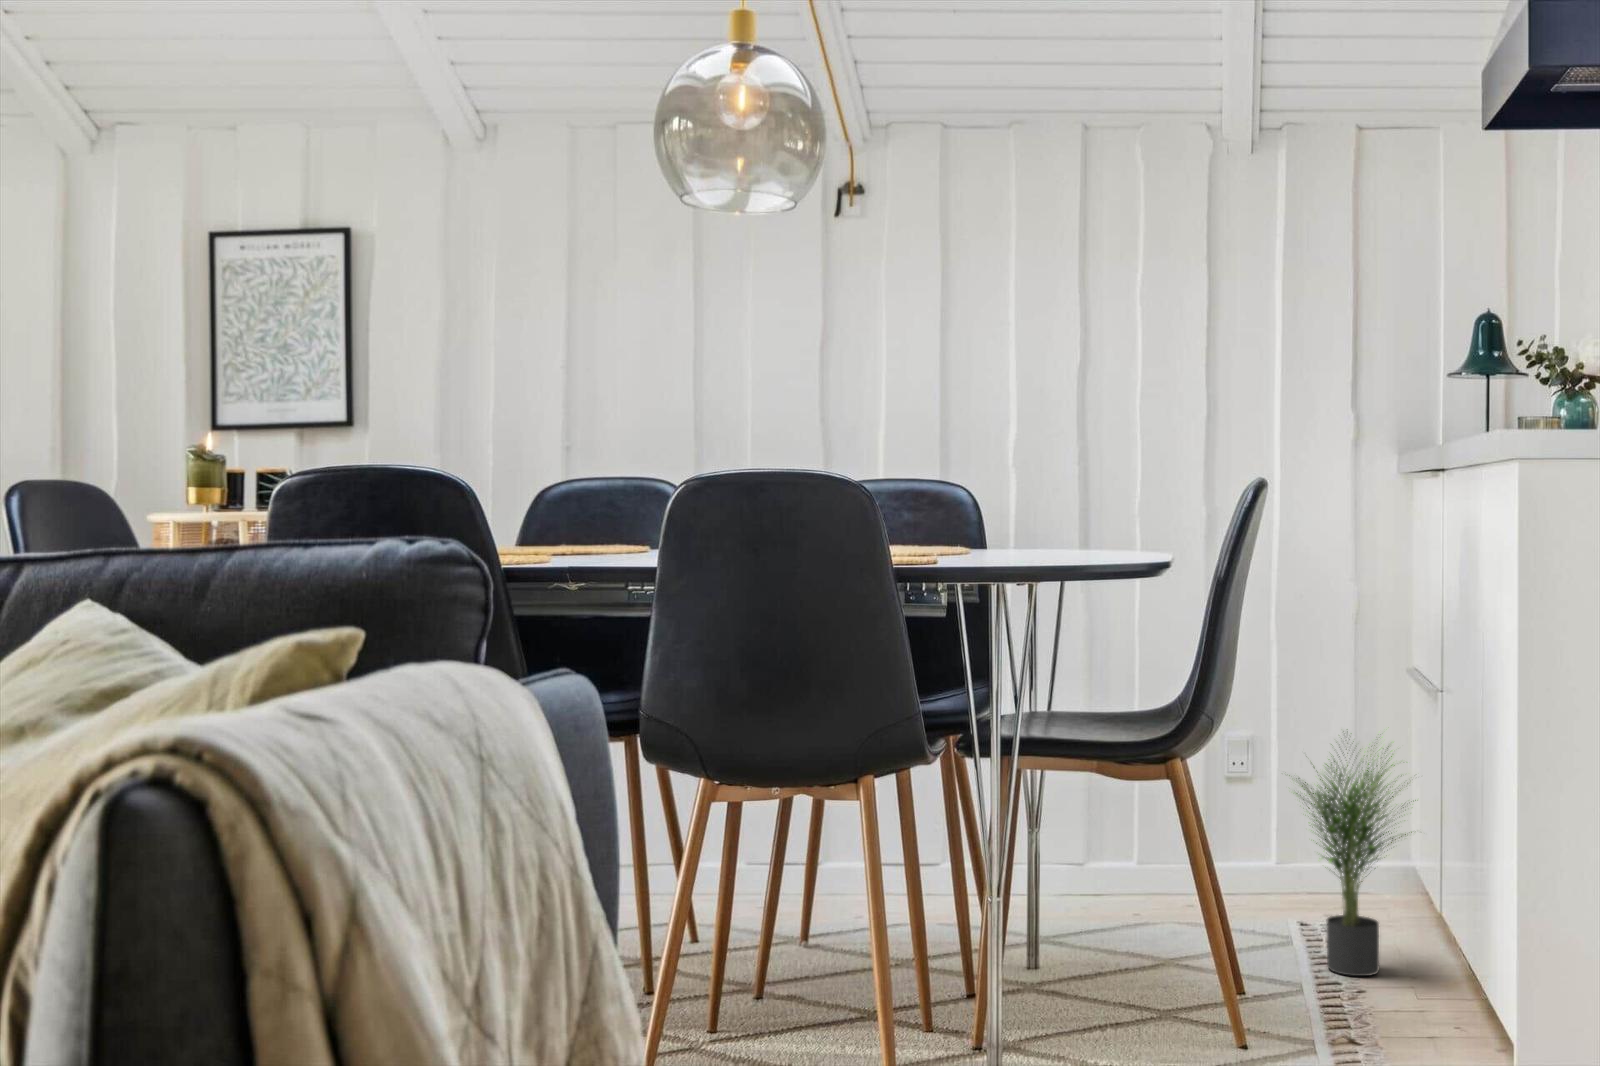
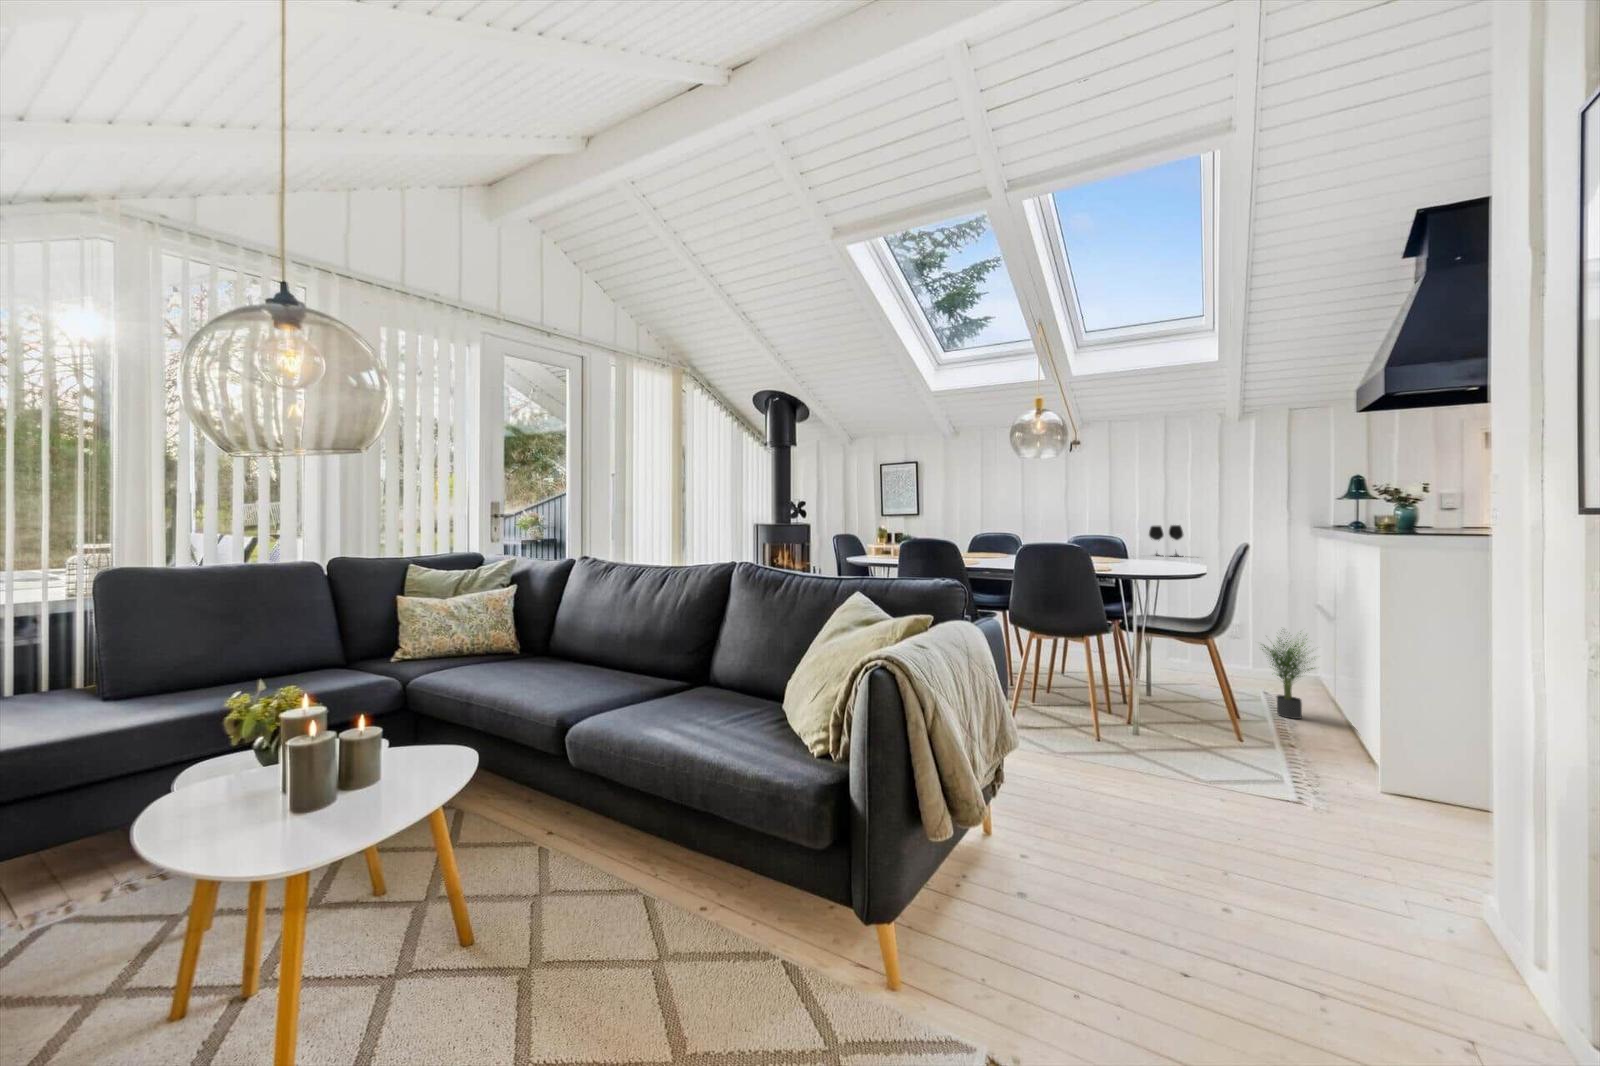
wine glass: none [1030,453,1115,543] -> present [1149,525,1184,556]

